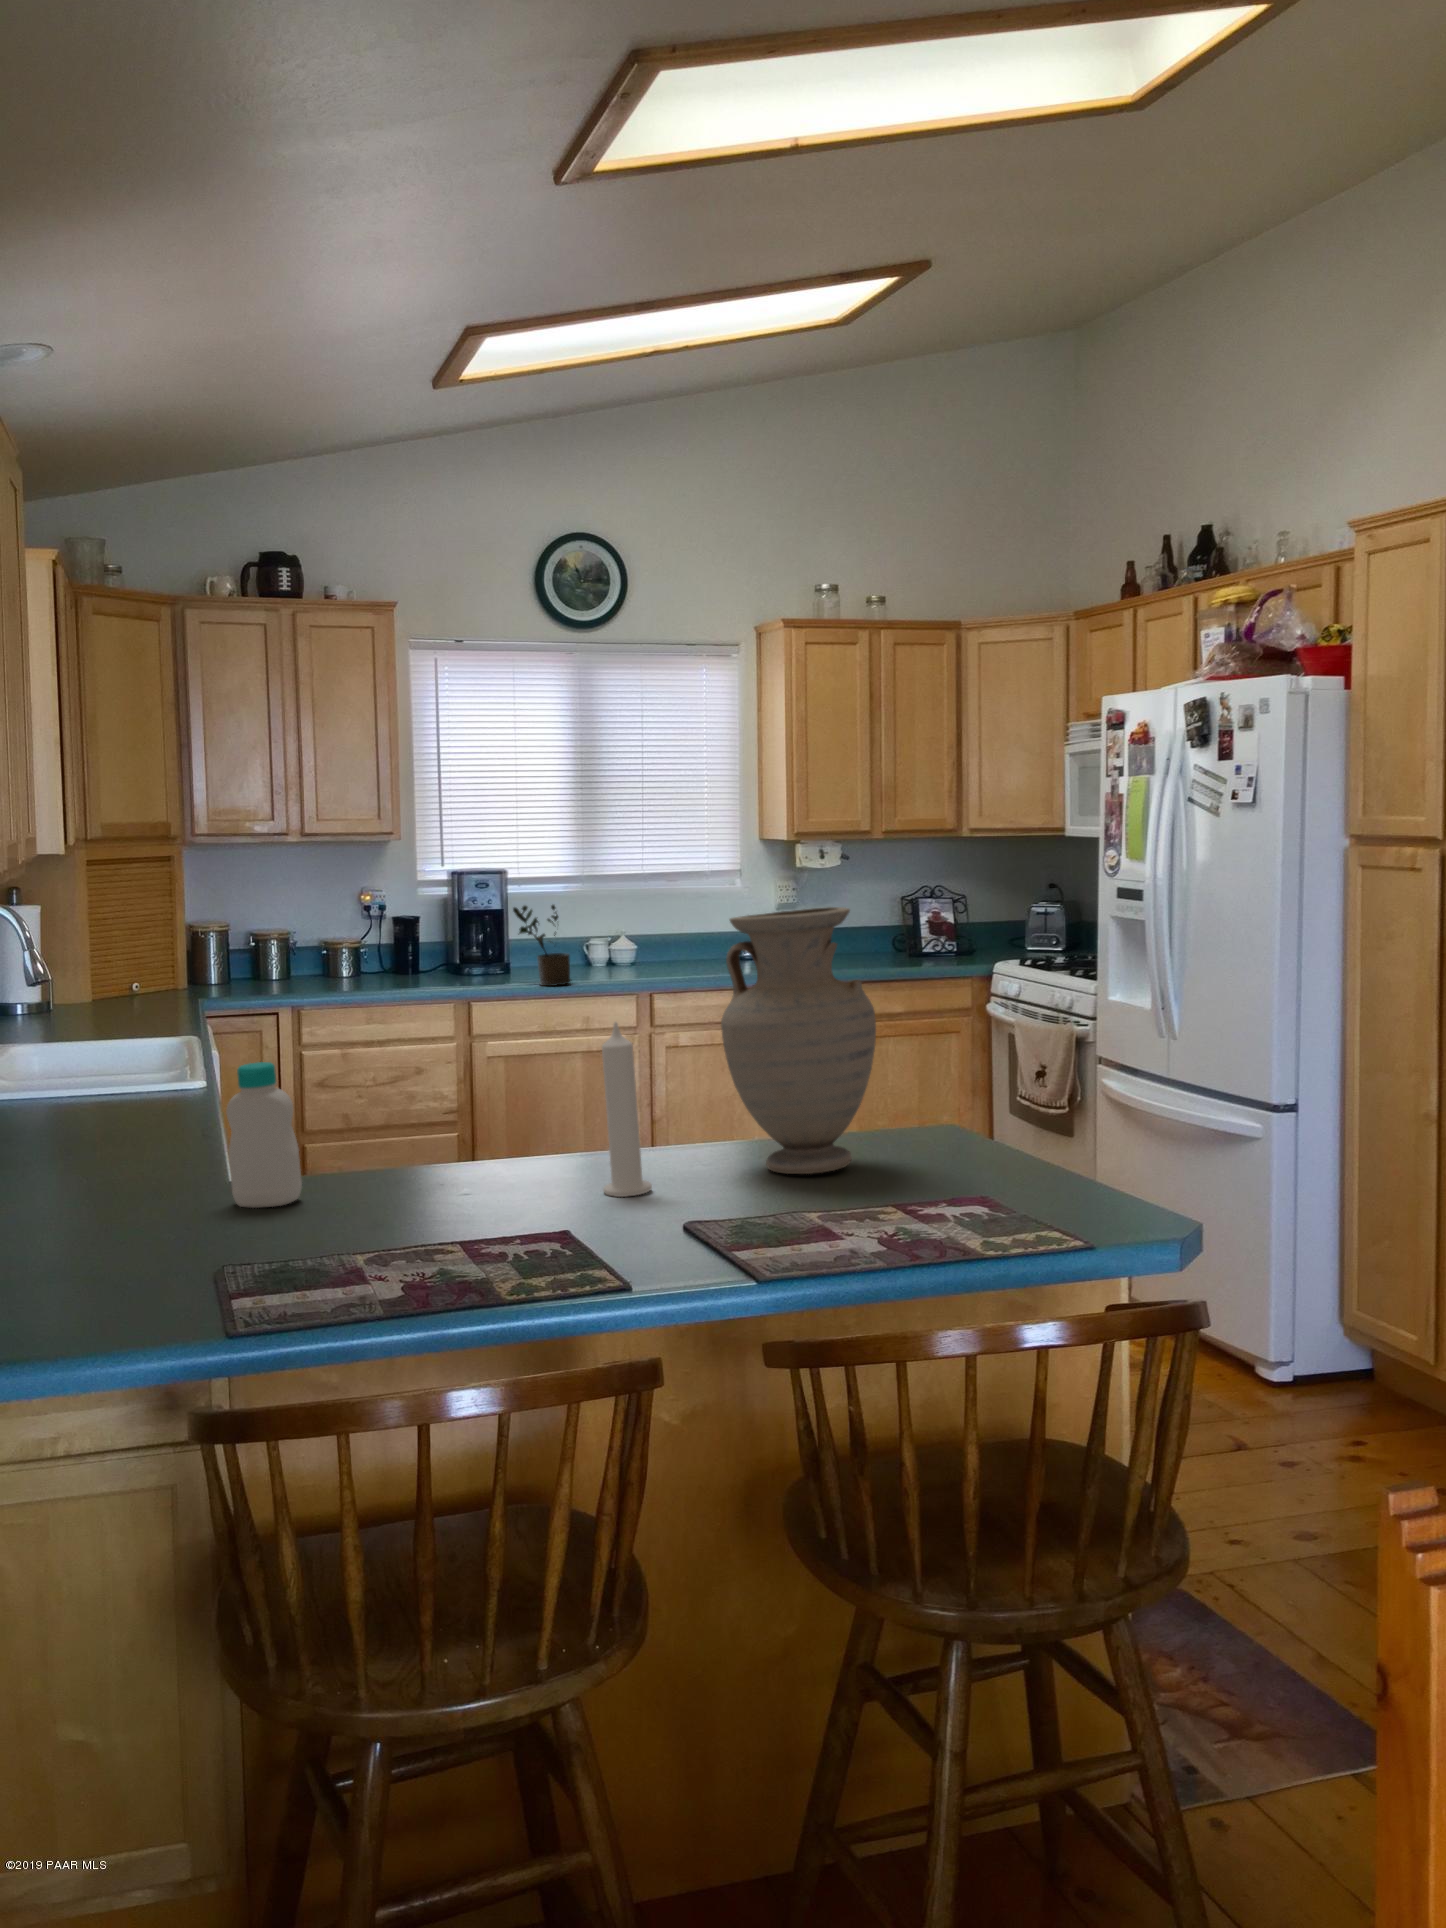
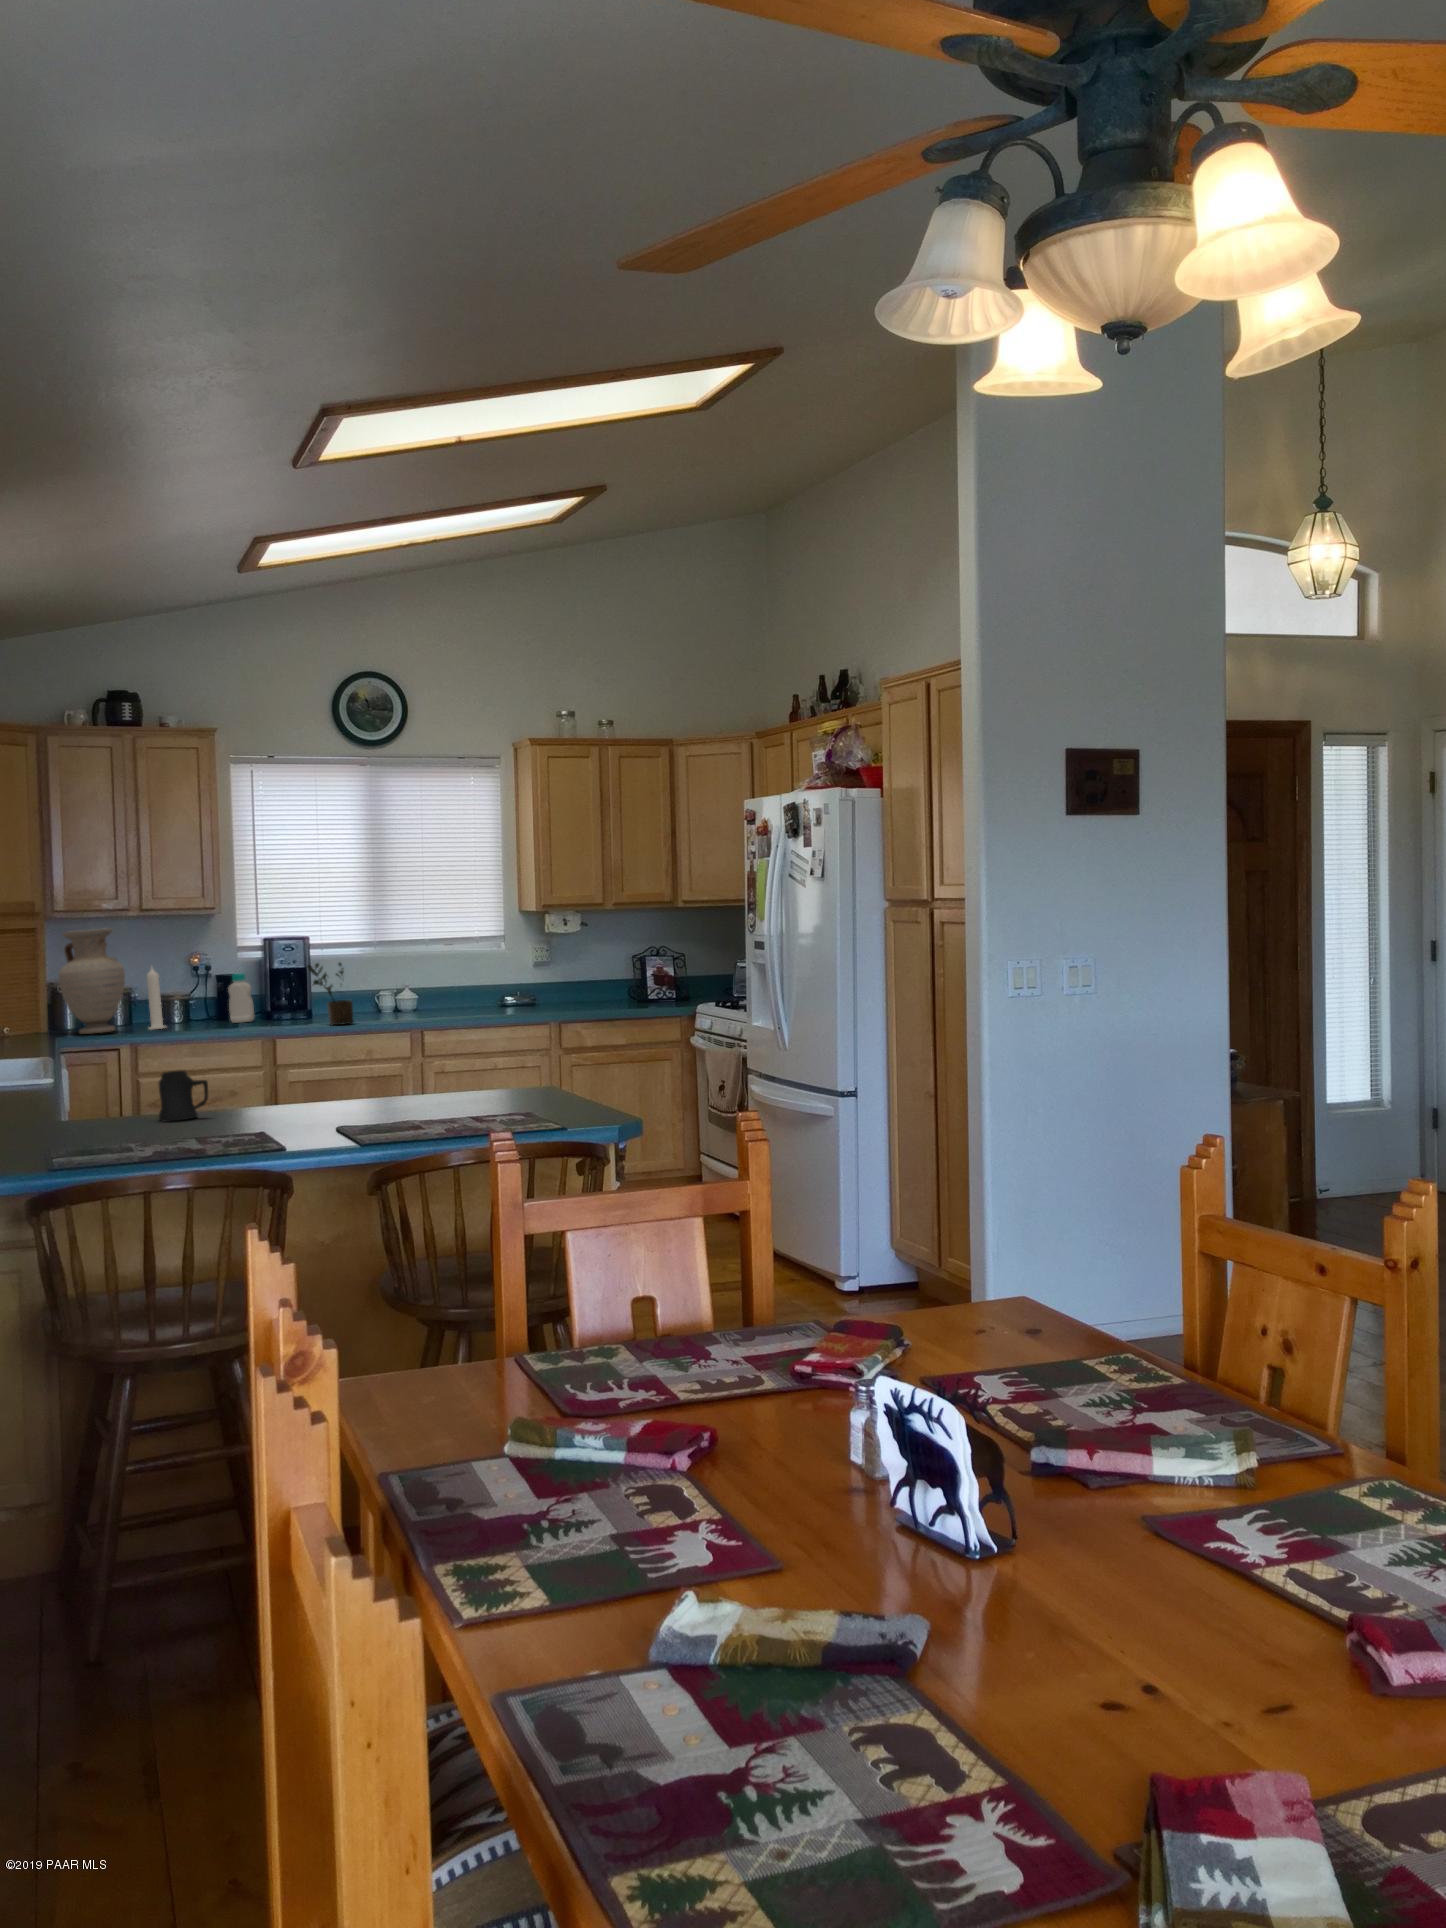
vase: present [721,907,876,1174] -> present [59,928,125,1034]
candle: present [602,1022,652,1197] -> present [147,967,166,1030]
bottle: present [226,1062,302,1208] -> present [228,973,254,1023]
mug: none [381,1114,461,1201] -> present [159,1070,208,1122]

